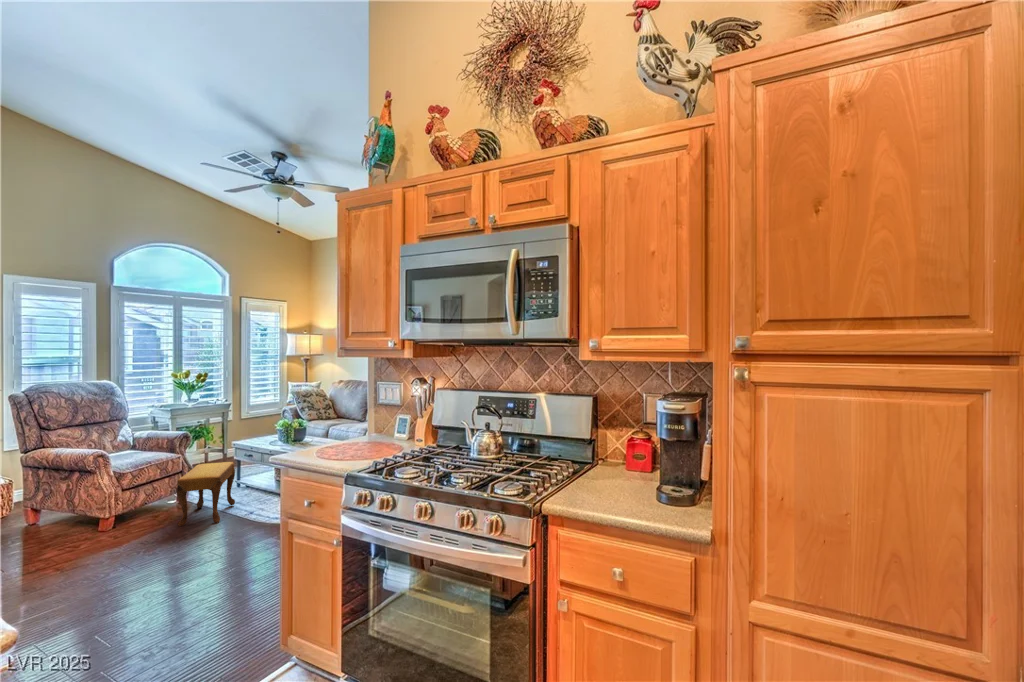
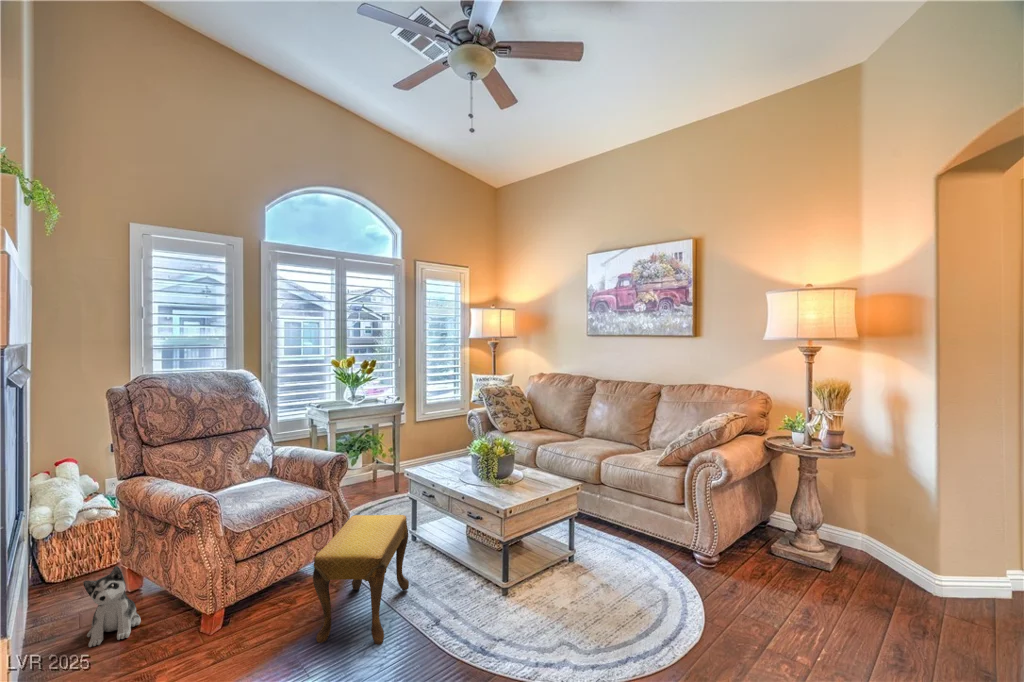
plush toy: none [16,497,52,543] -> present [83,566,141,647]

